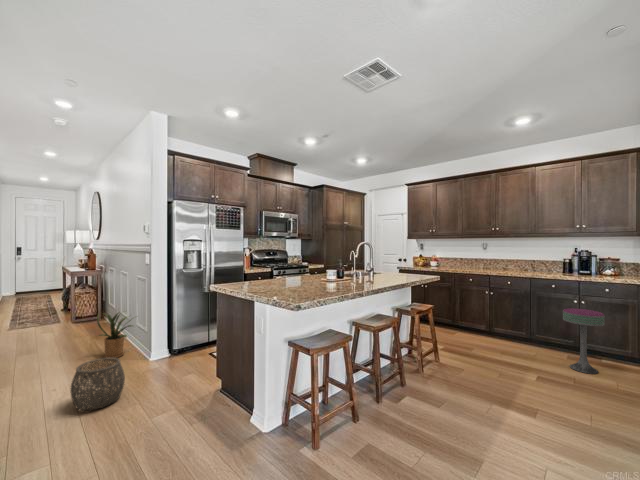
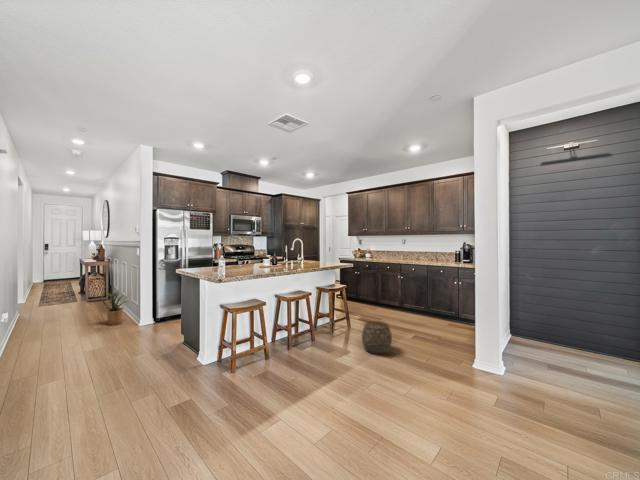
bar stool: present [563,308,605,374] -> none [435,287,460,332]
woven basket: present [70,358,125,411] -> present [362,321,392,354]

